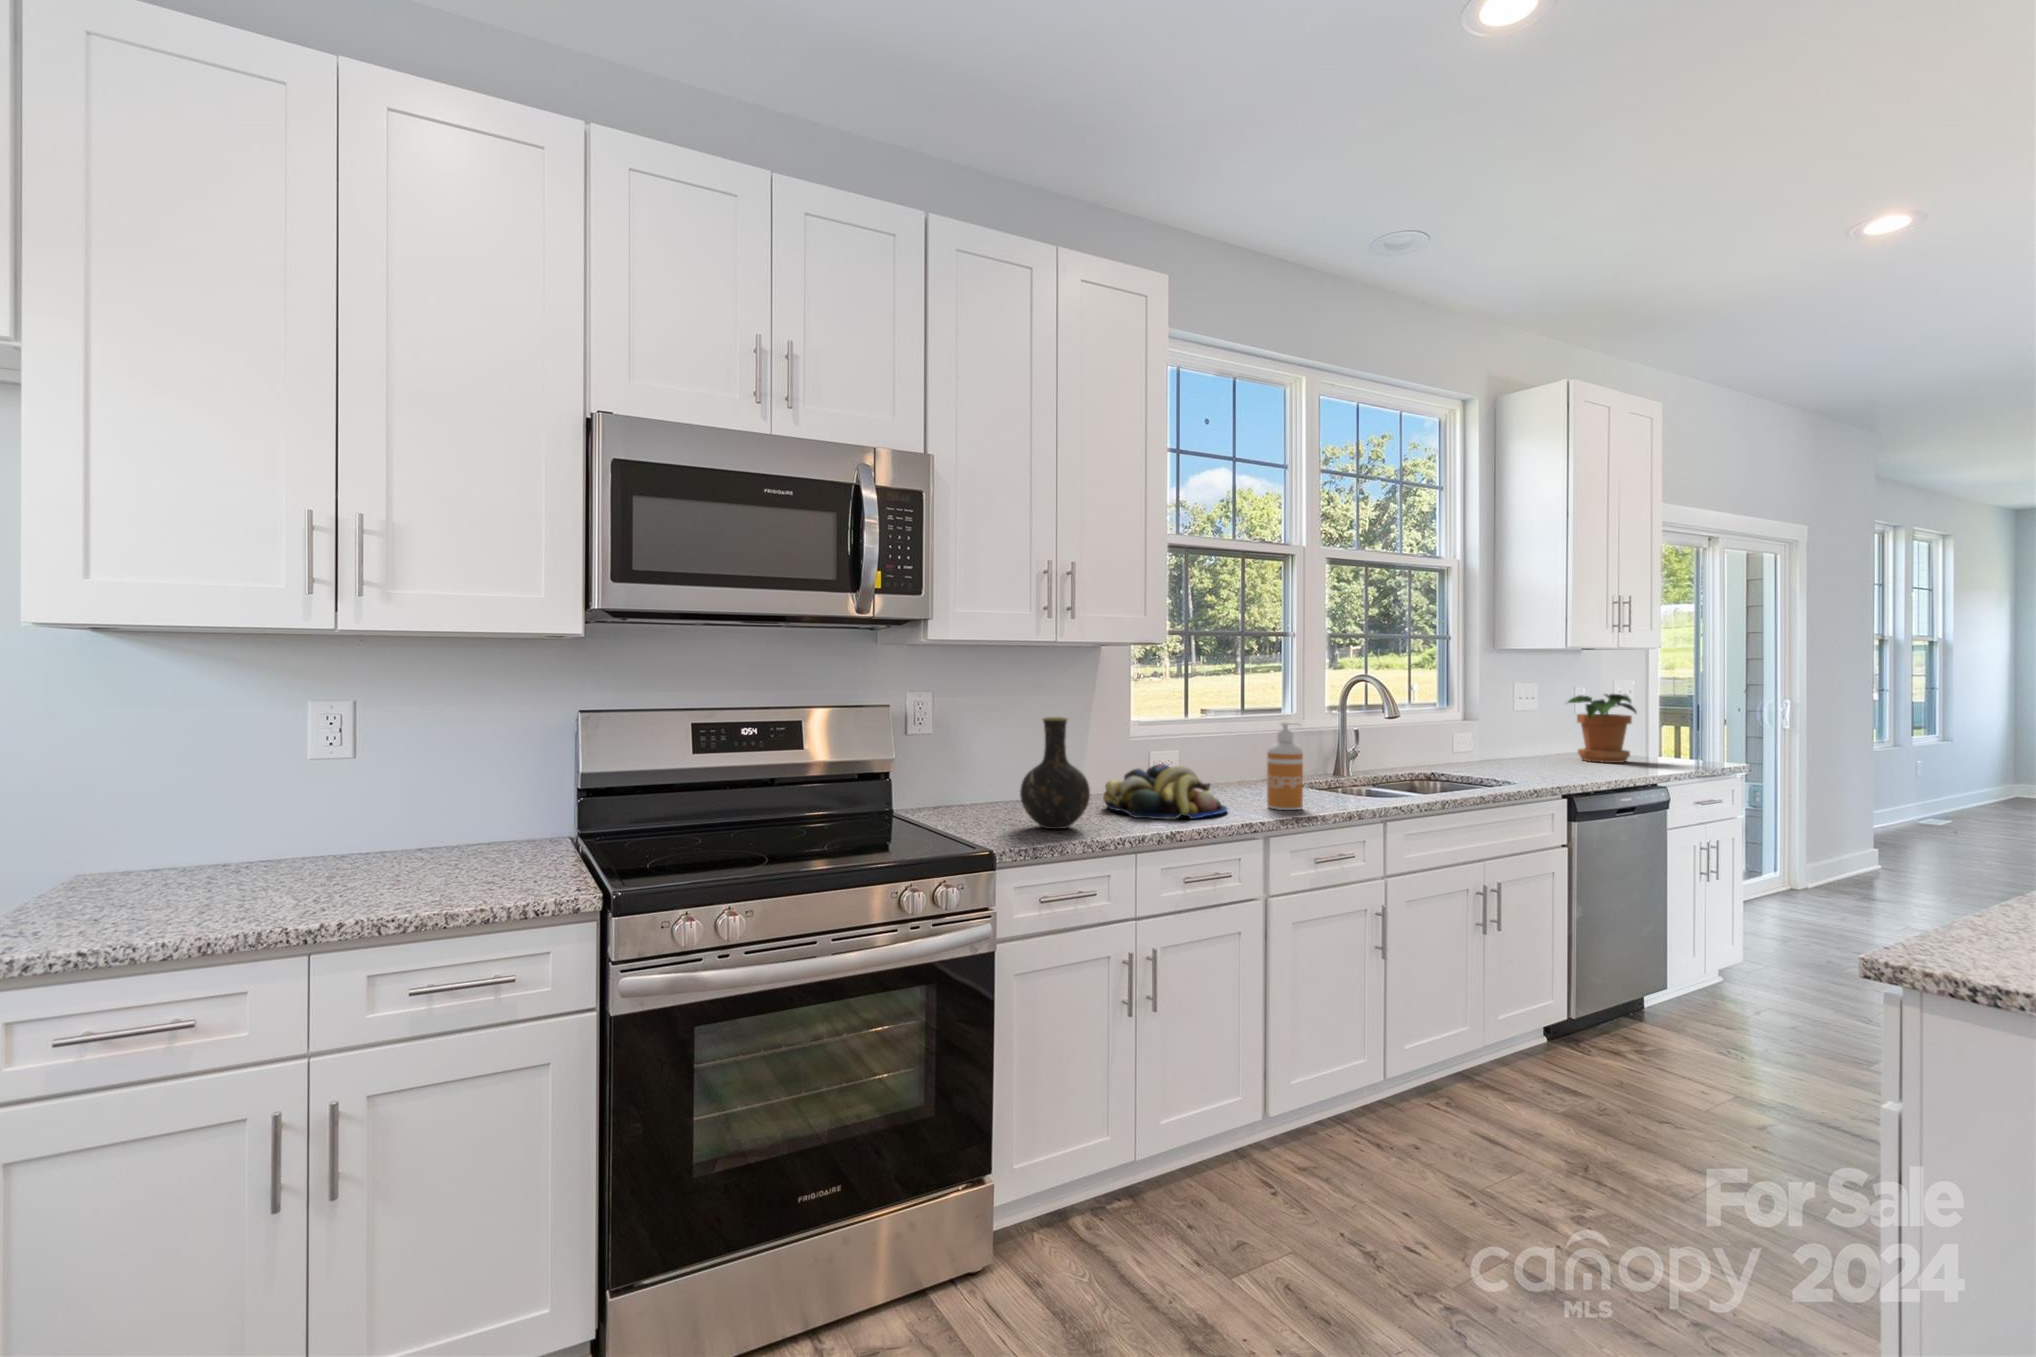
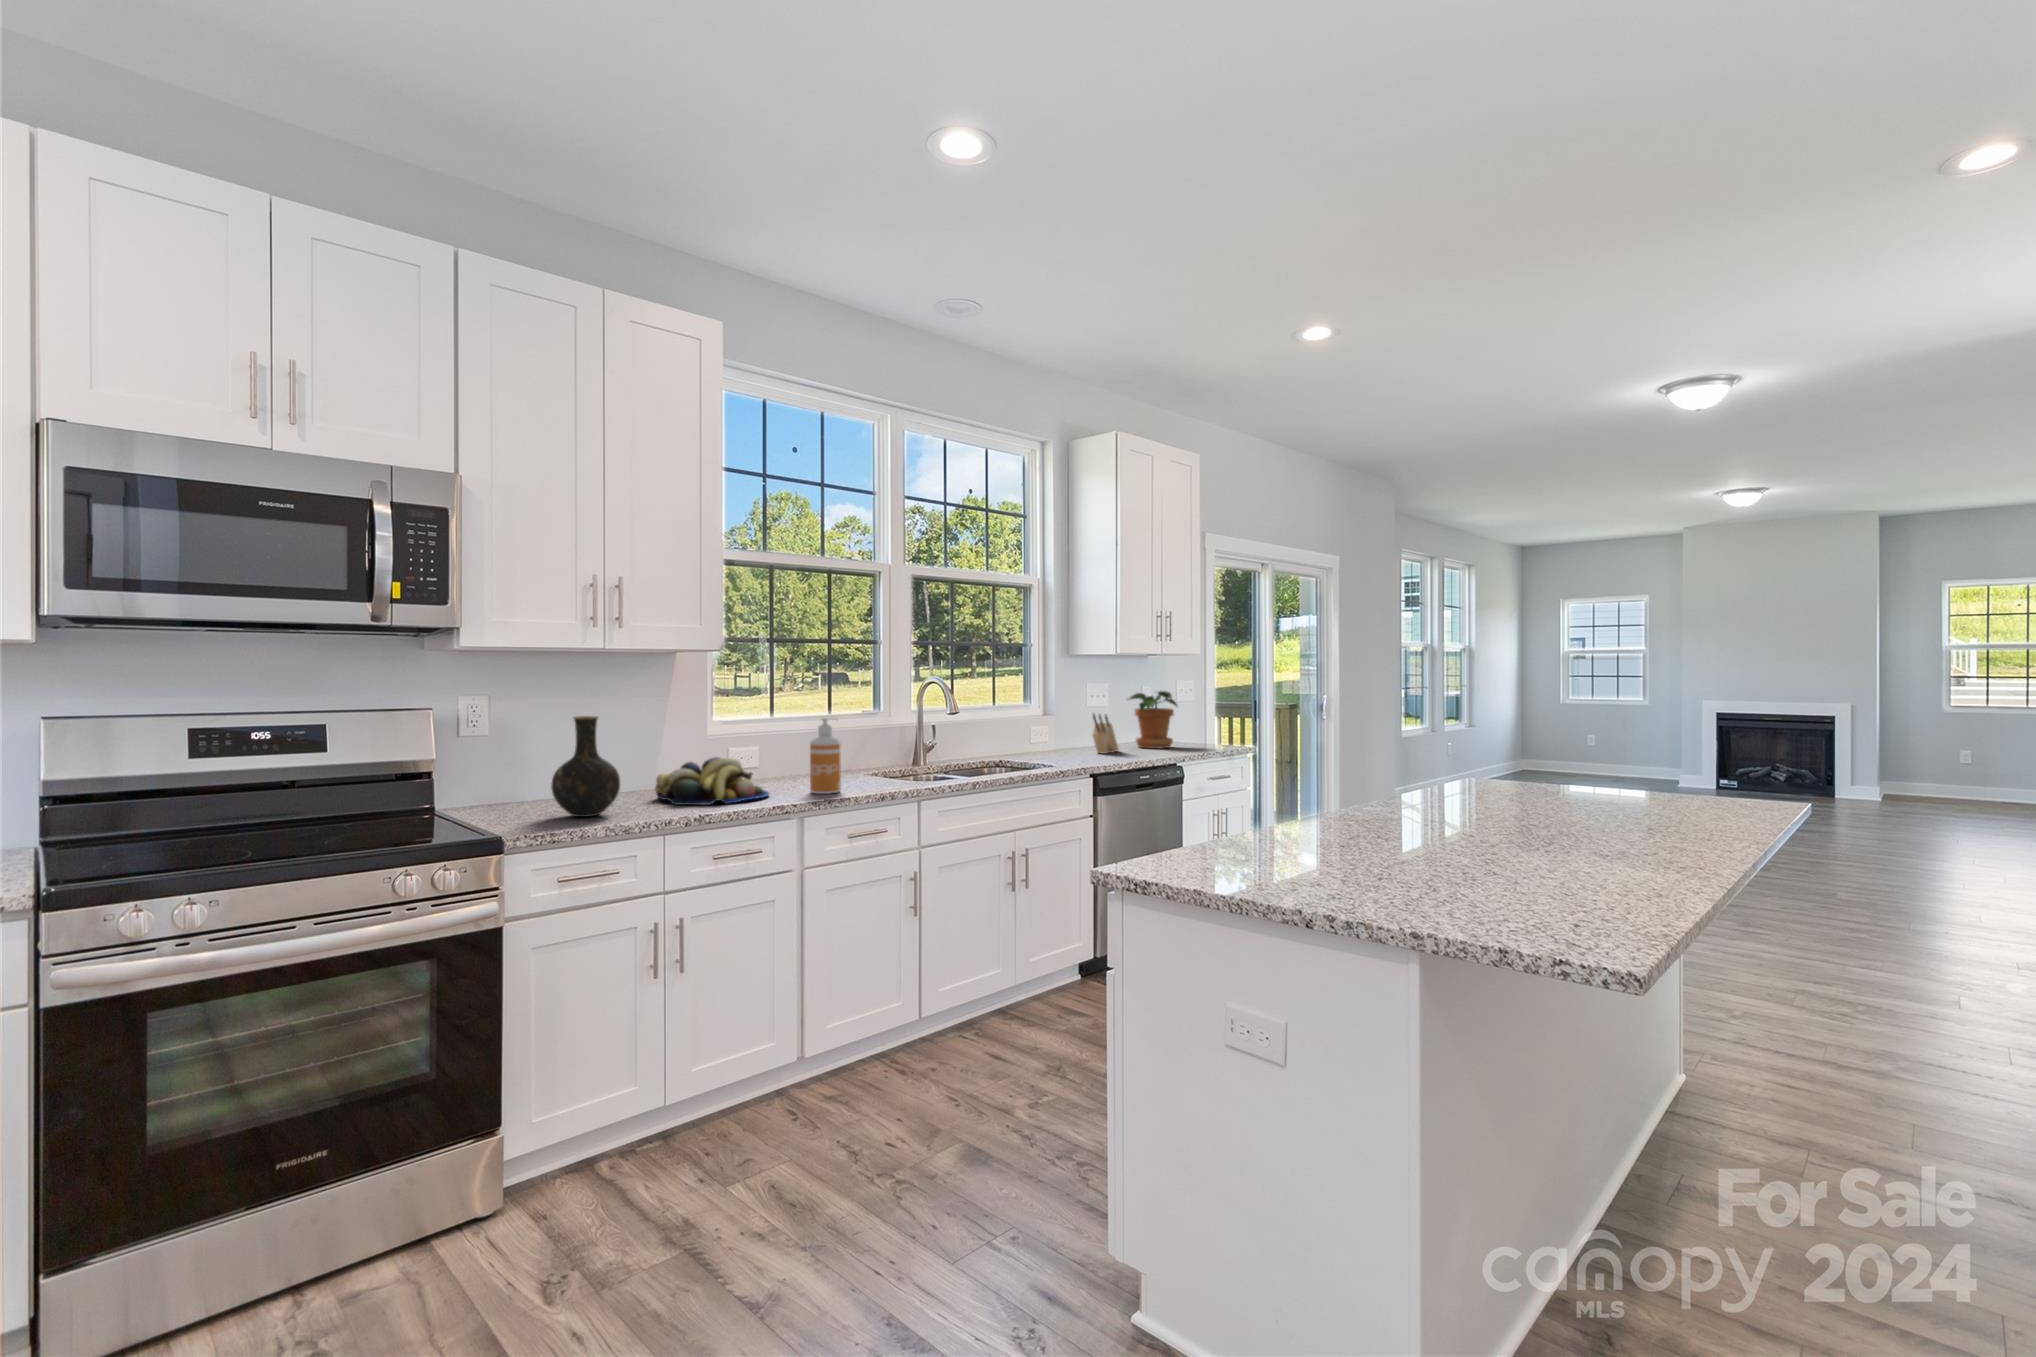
knife block: none [1537,719,1565,768] -> present [1093,714,1119,754]

